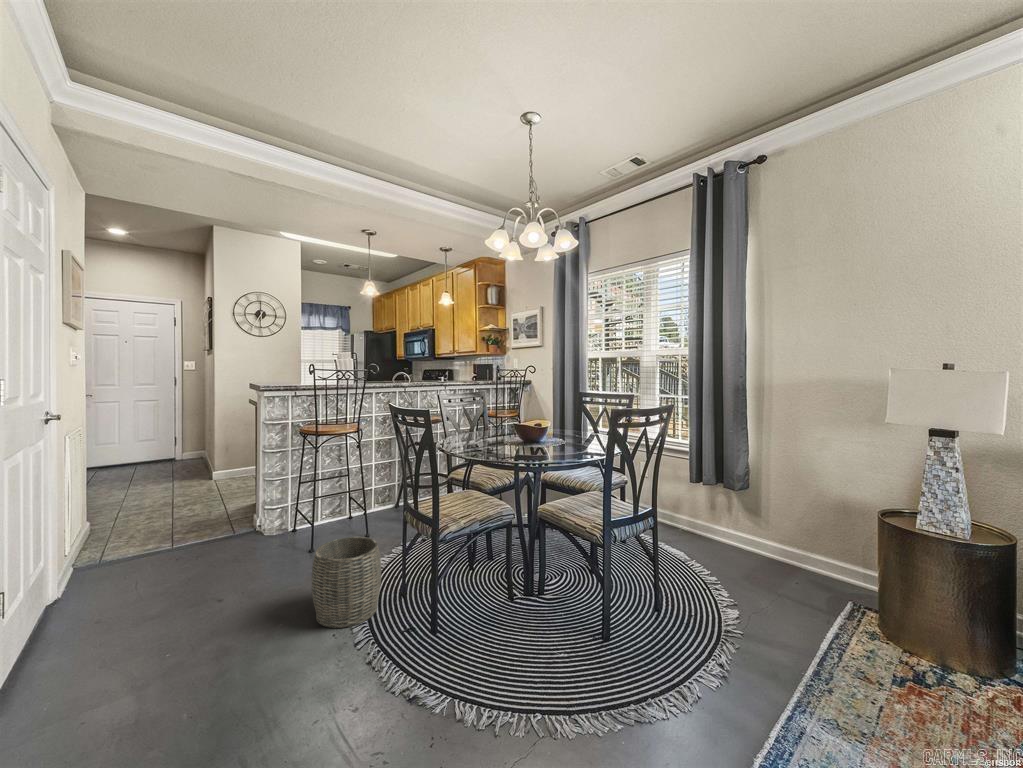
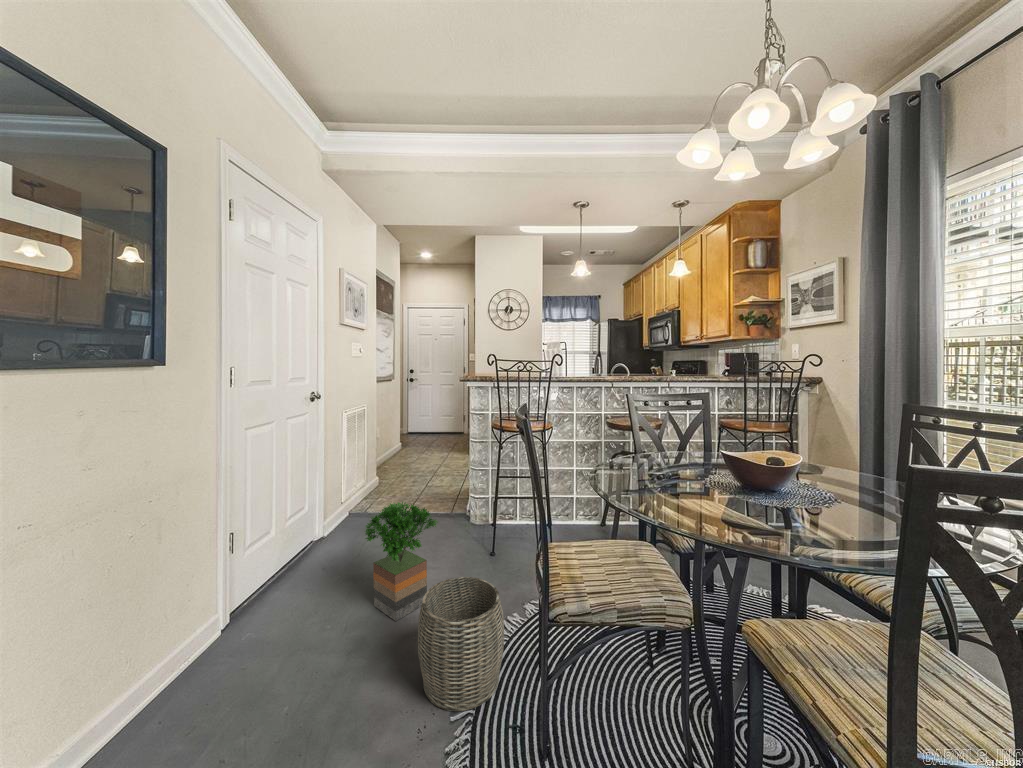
potted tree: none [218,500,290,606] -> present [365,502,438,621]

